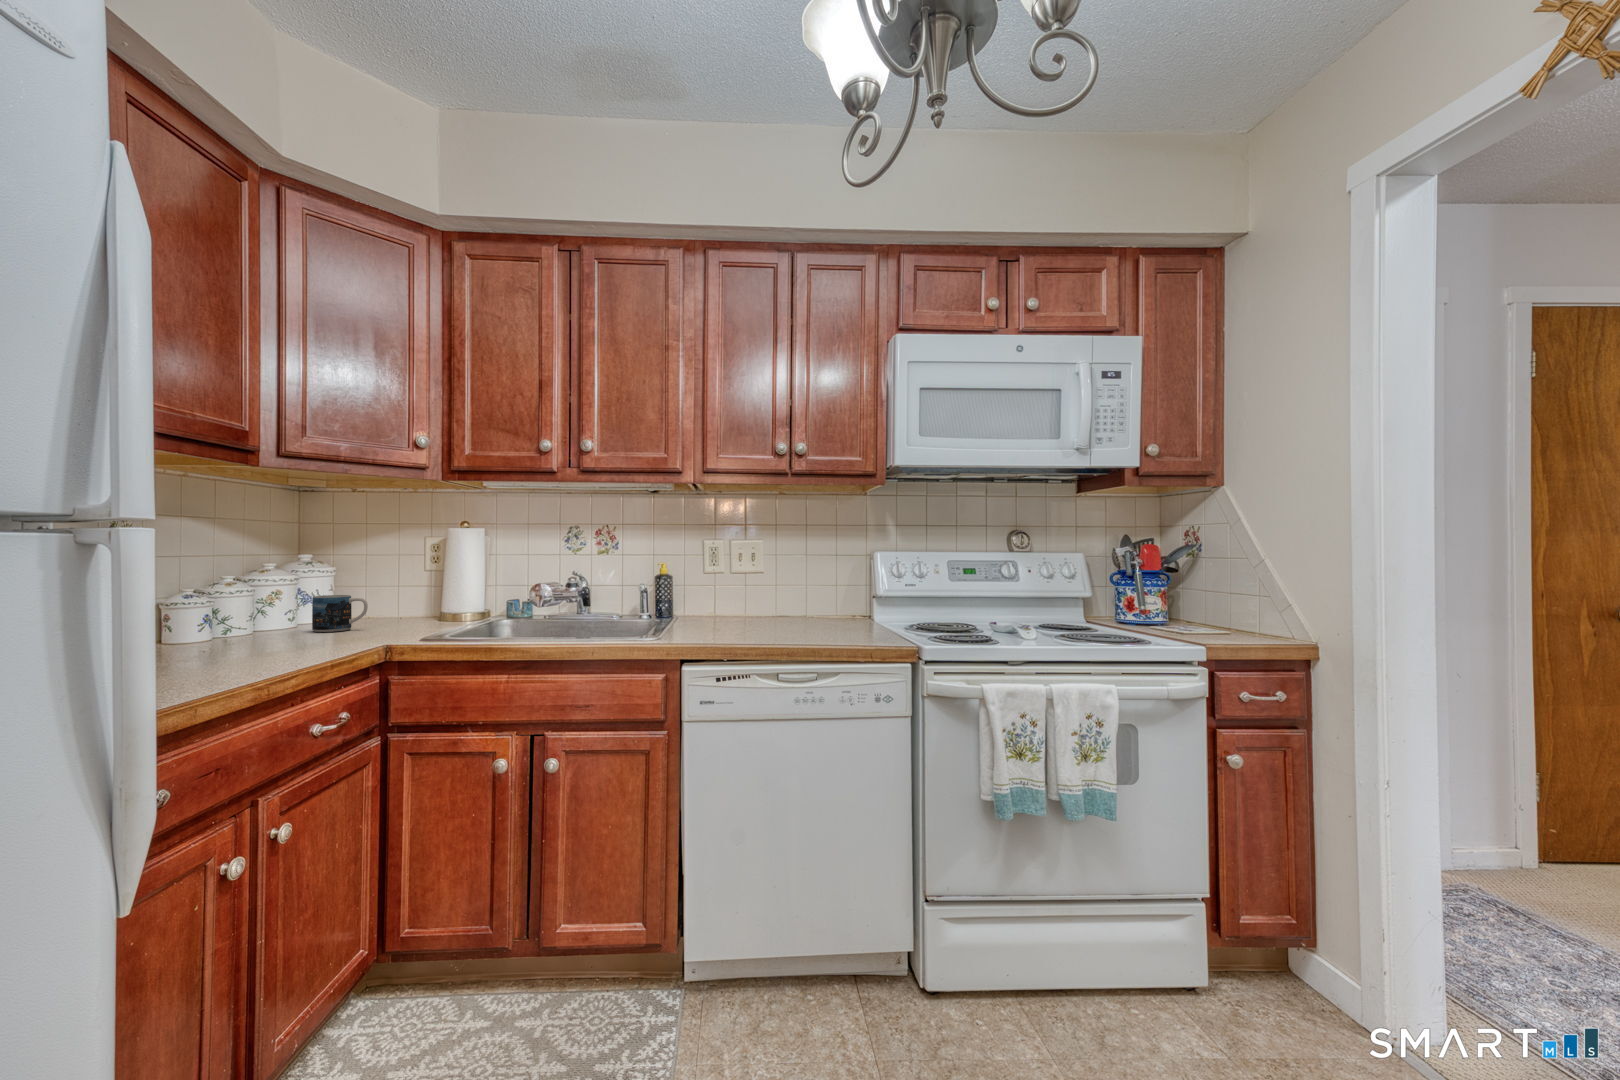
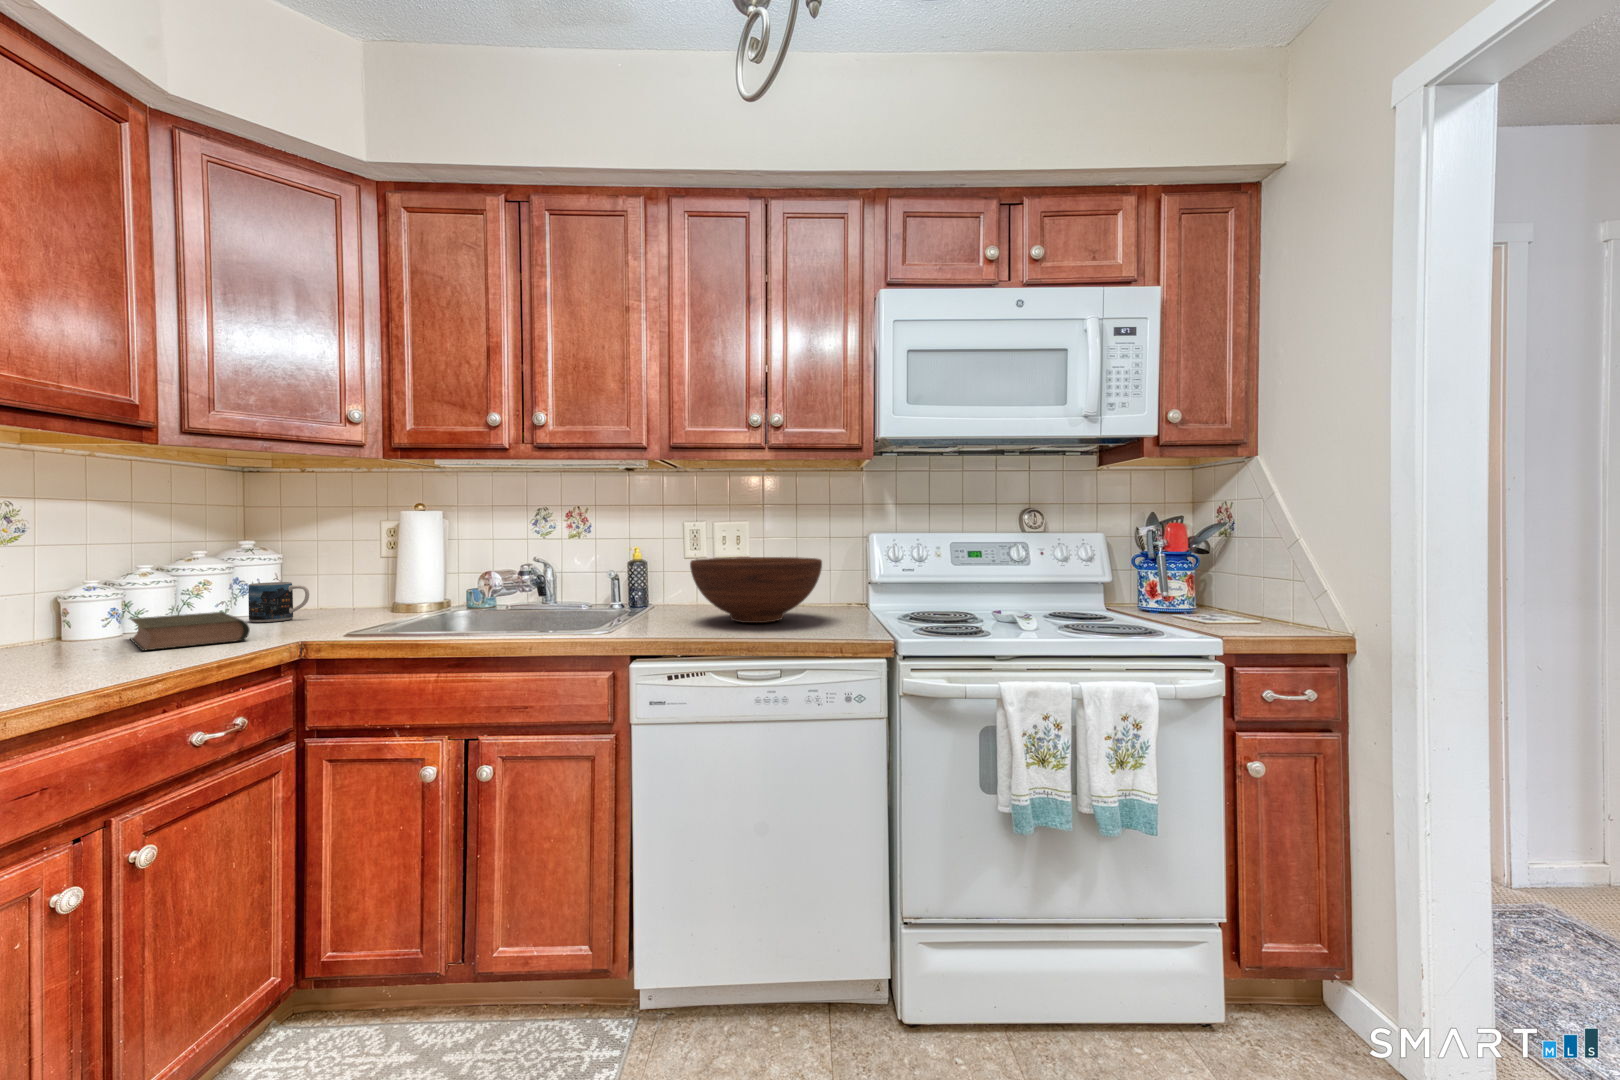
fruit bowl: none [725,573,844,632] -> present [690,557,822,623]
book: none [220,622,336,655] -> present [130,612,250,650]

